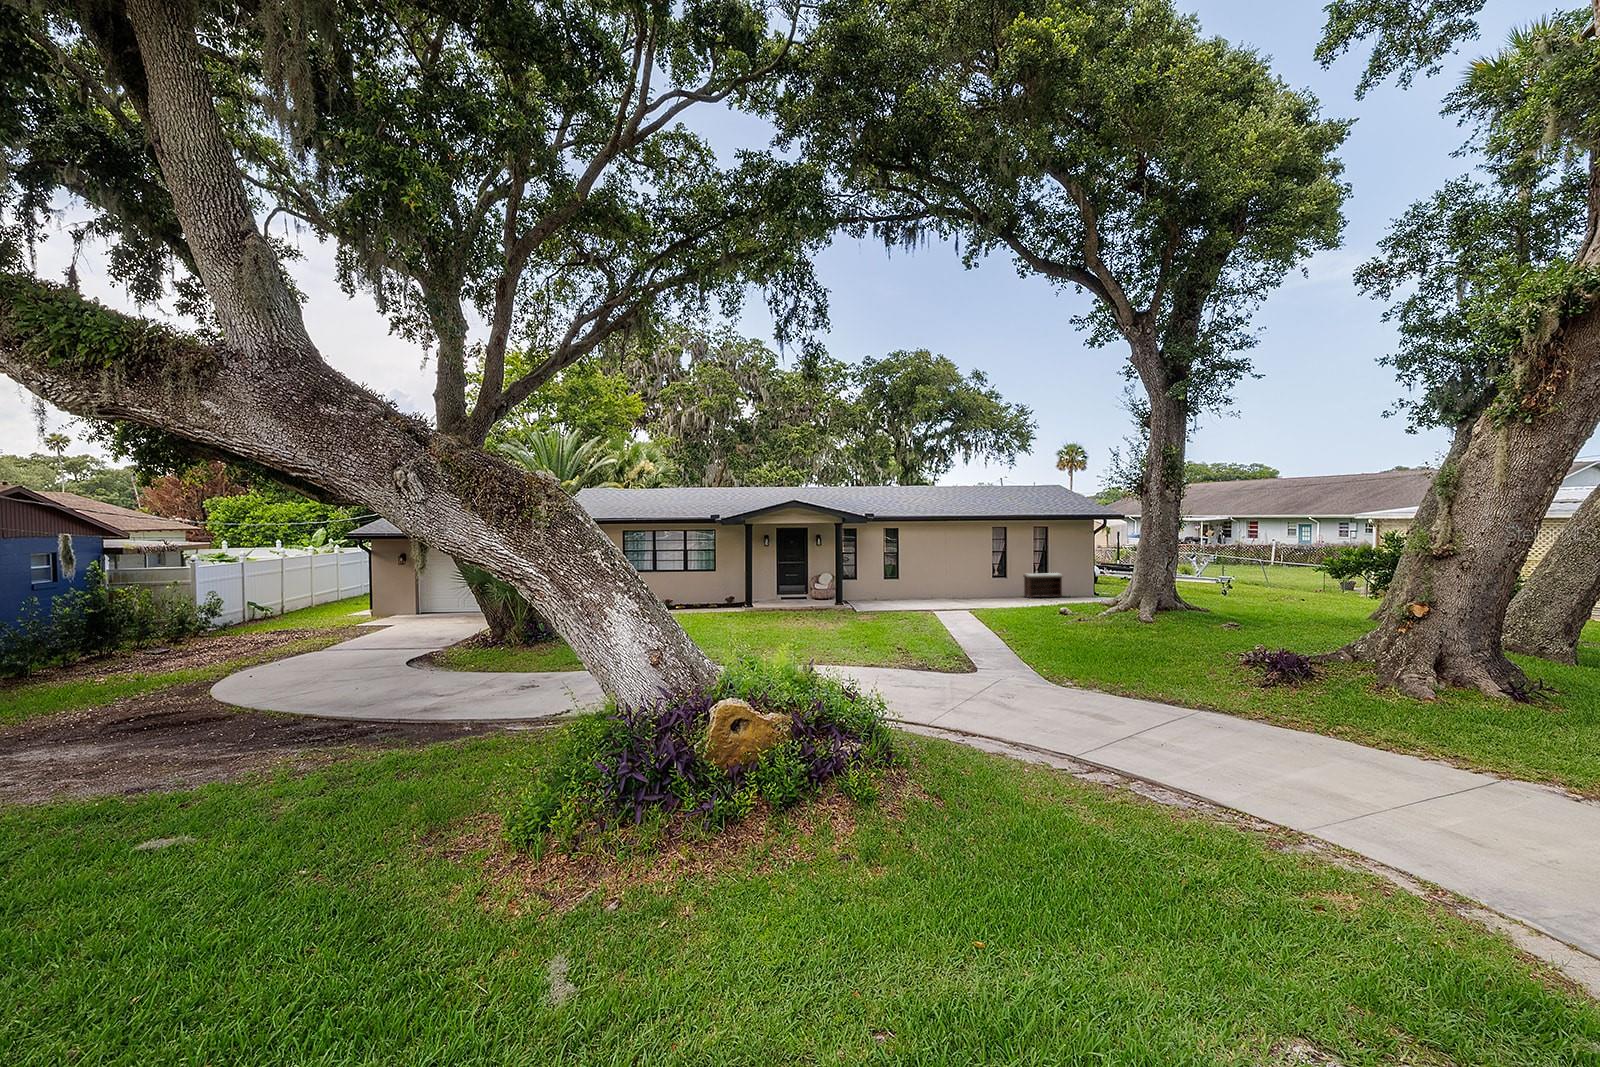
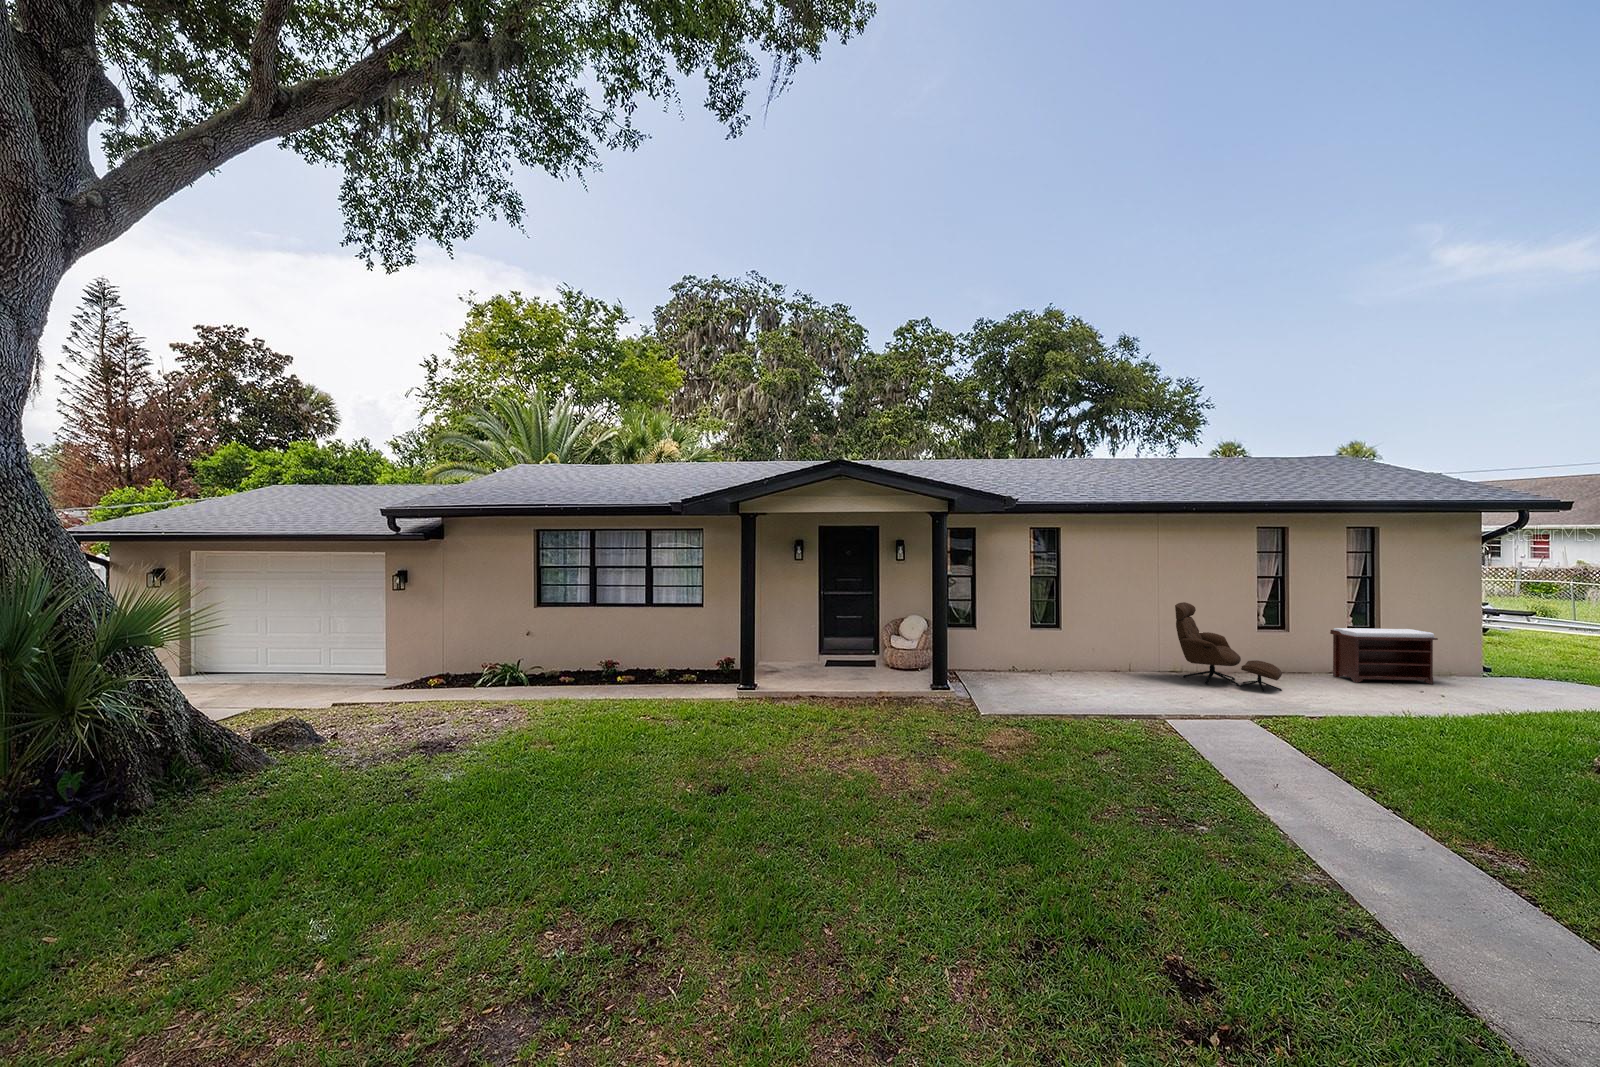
lounge chair: none [952,563,995,602] -> present [1175,602,1282,692]

